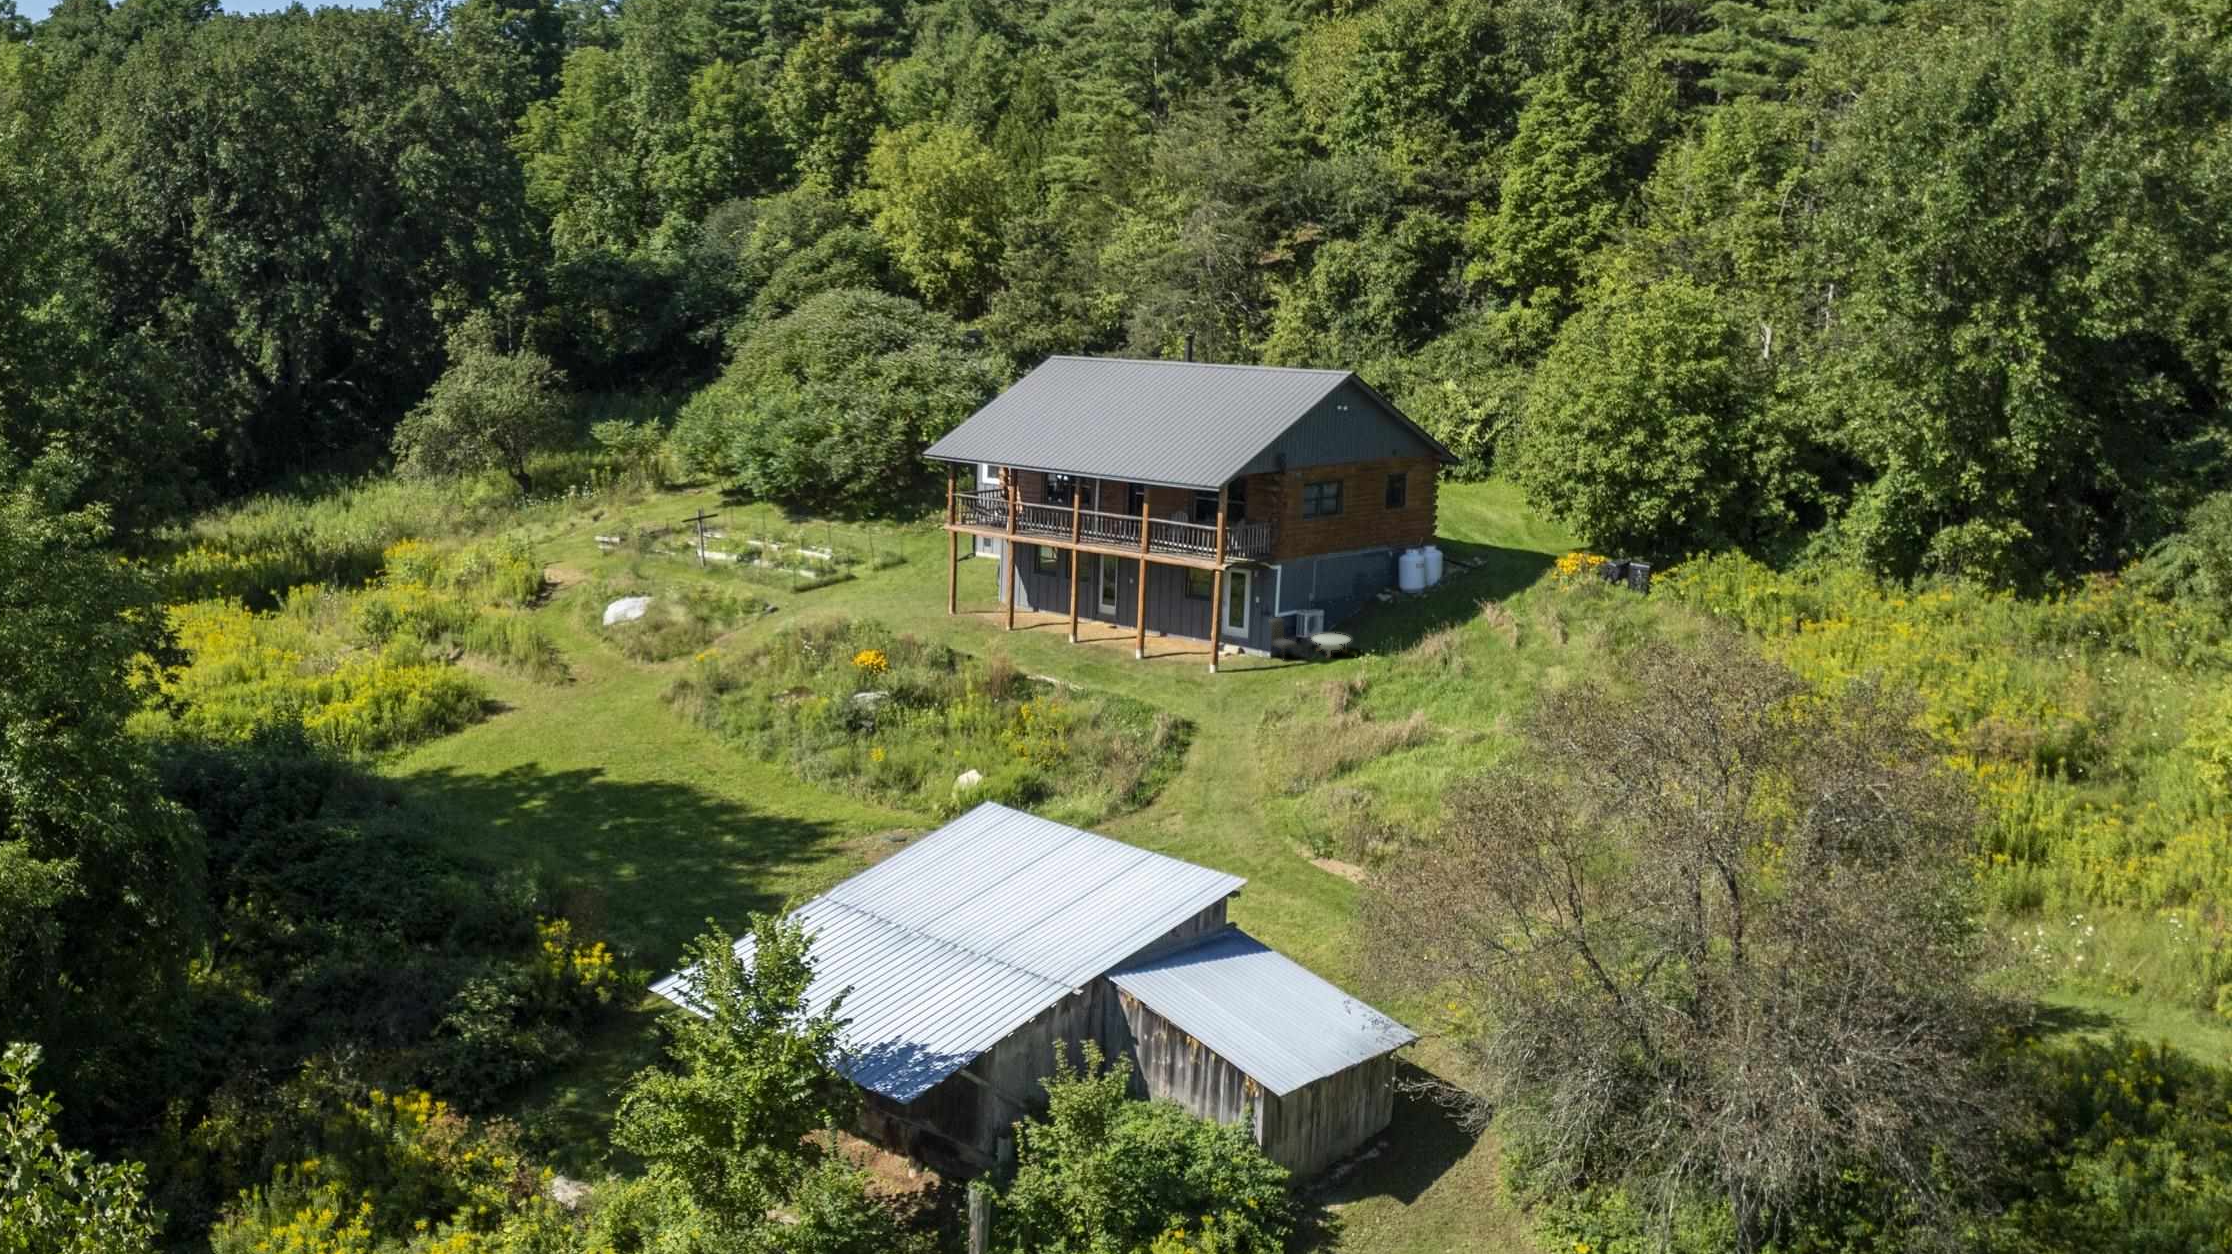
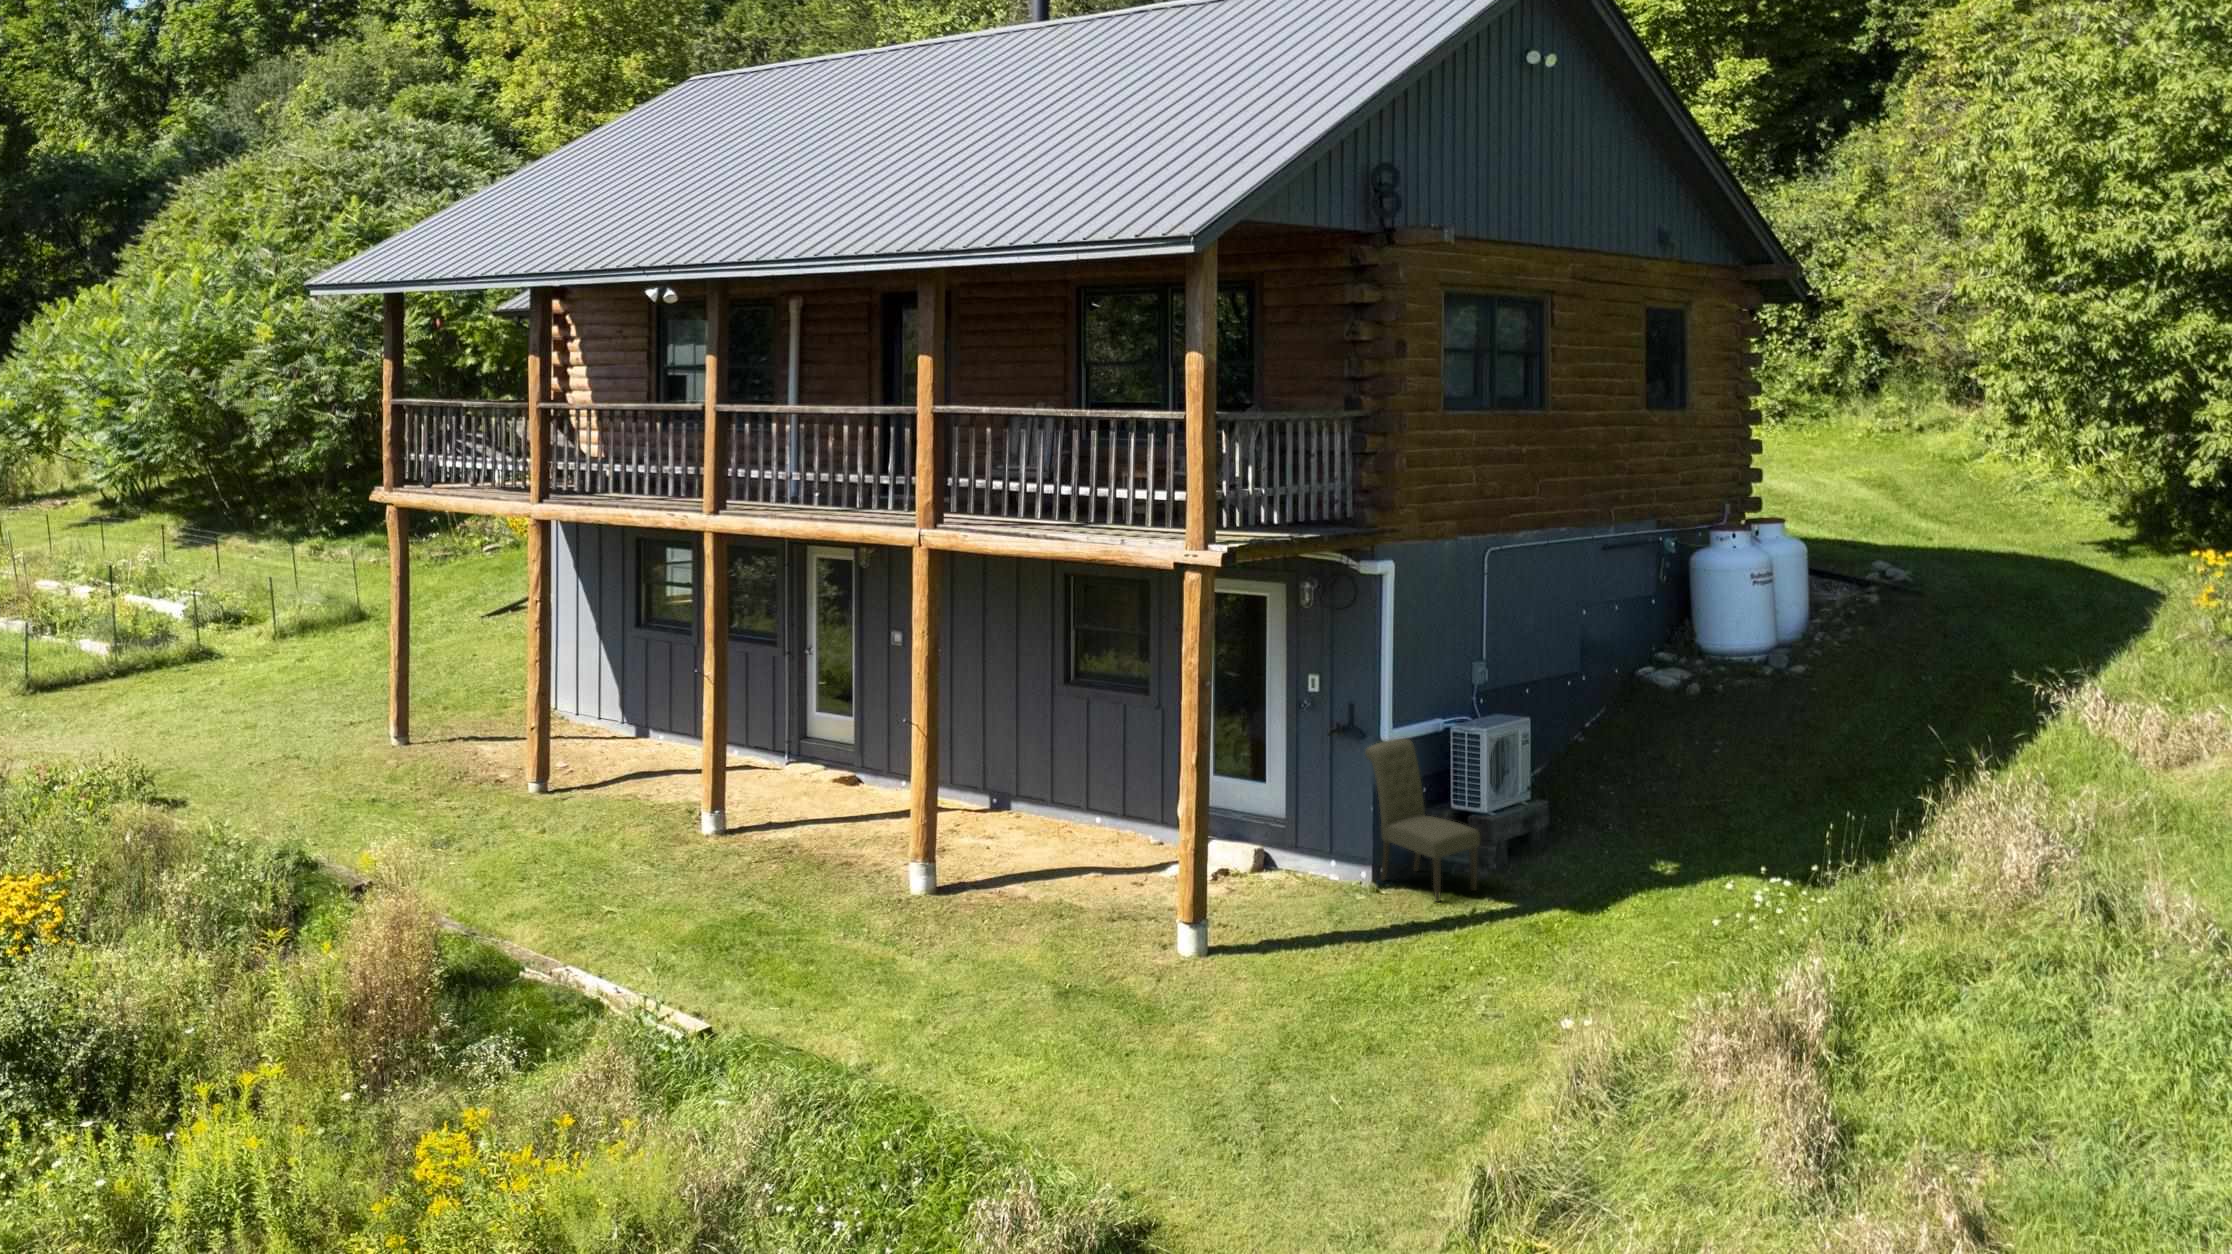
round table: present [1312,634,1350,657] -> none [1518,793,1668,889]

